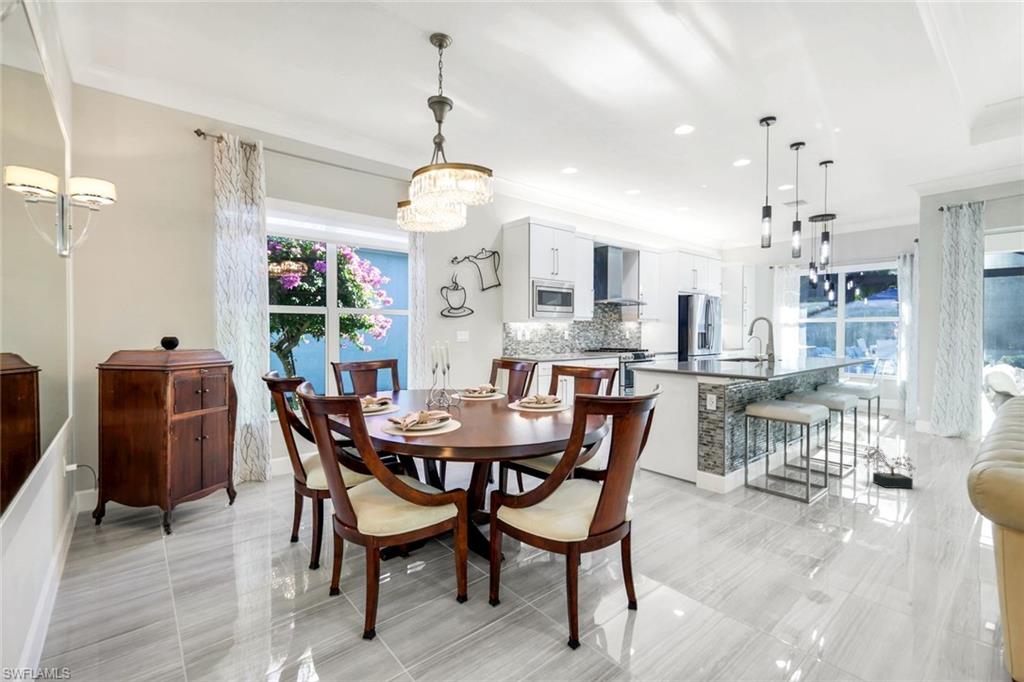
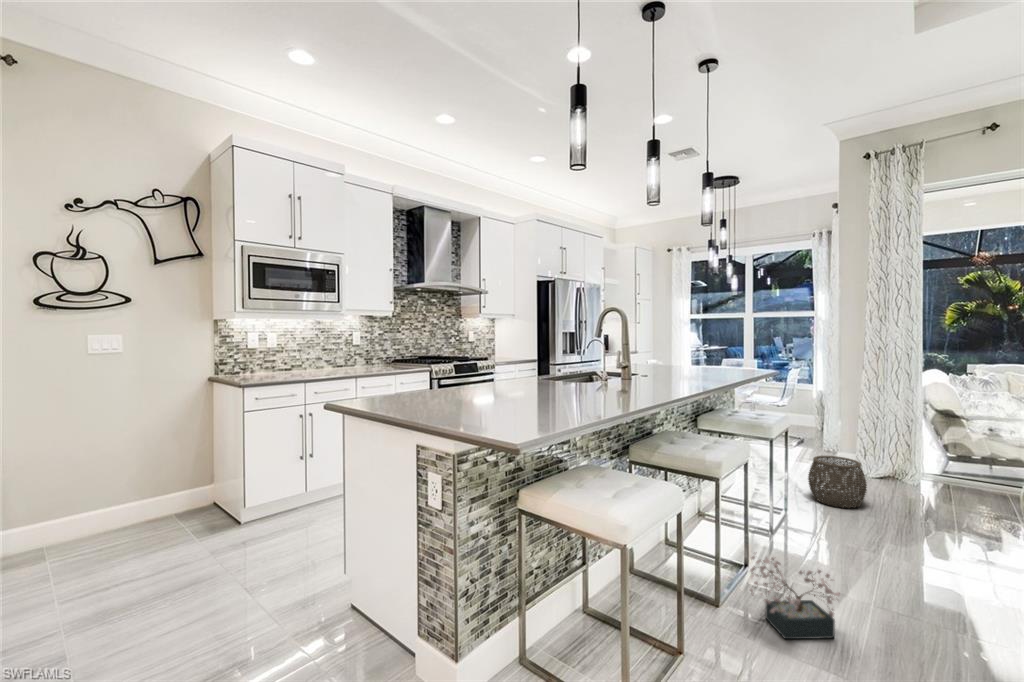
woven basket: none [894,417,938,450] -> present [808,456,867,508]

